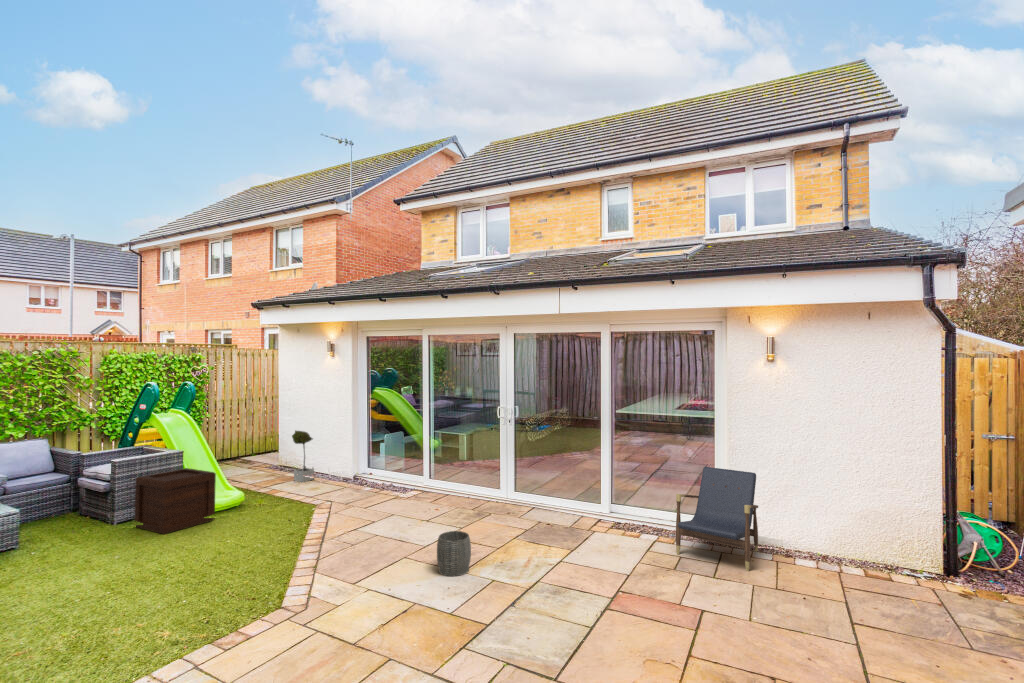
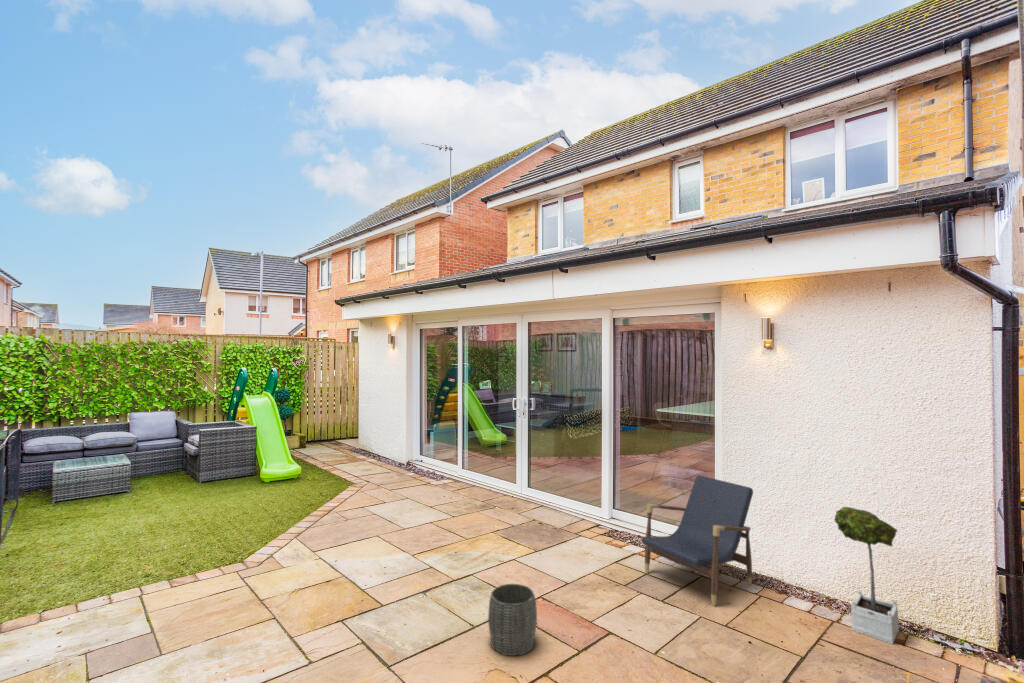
potted tree: present [292,431,314,482] -> present [834,507,899,644]
wooden crate: present [135,468,216,534] -> none [207,440,266,494]
woven basket: present [437,531,471,576] -> present [488,584,537,656]

